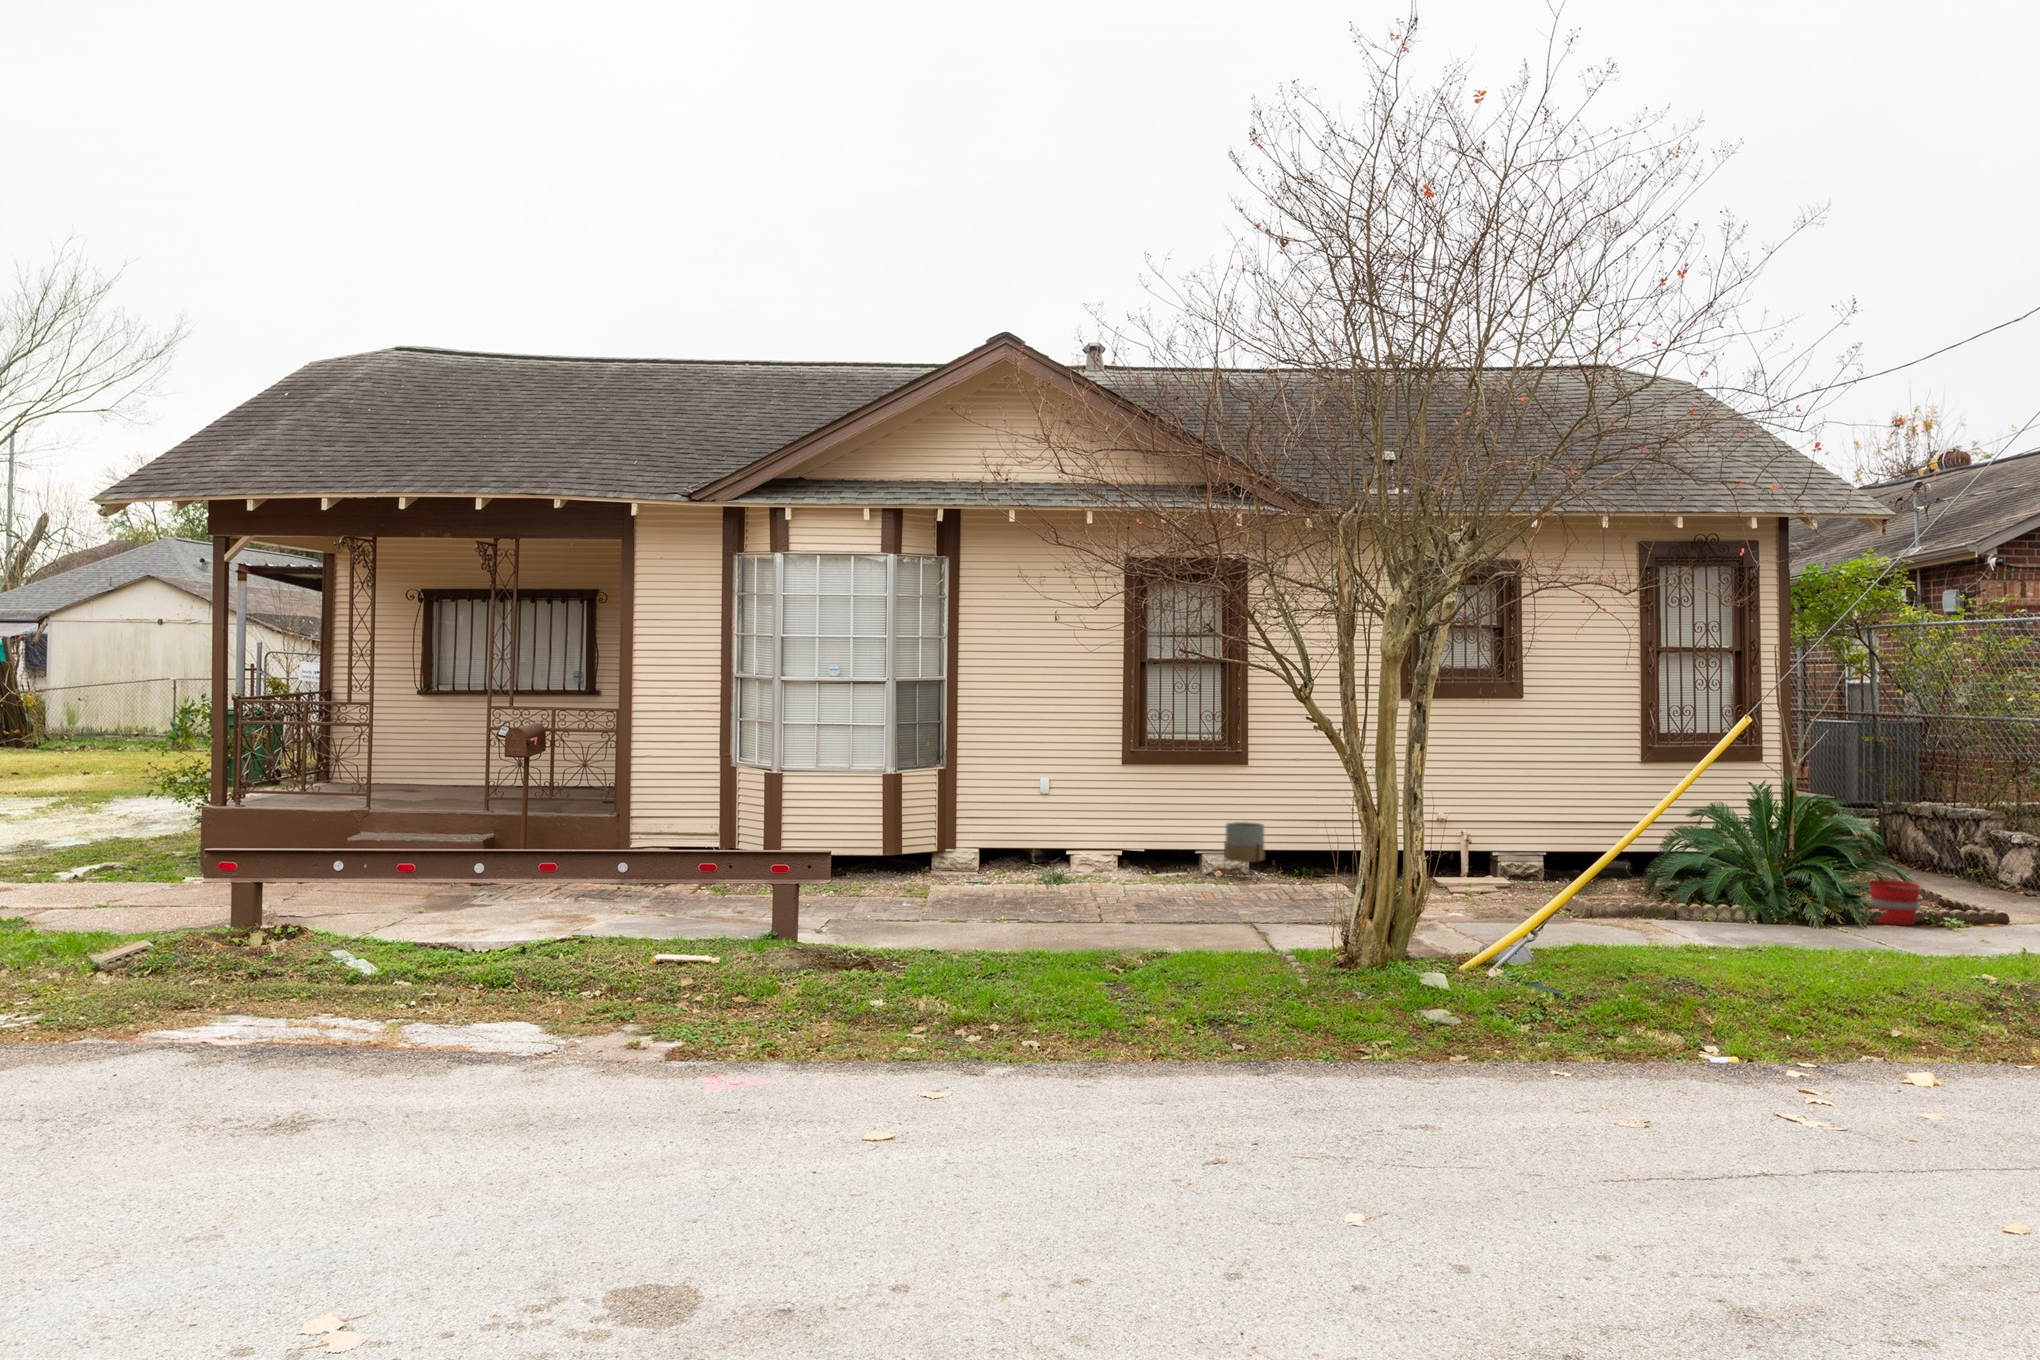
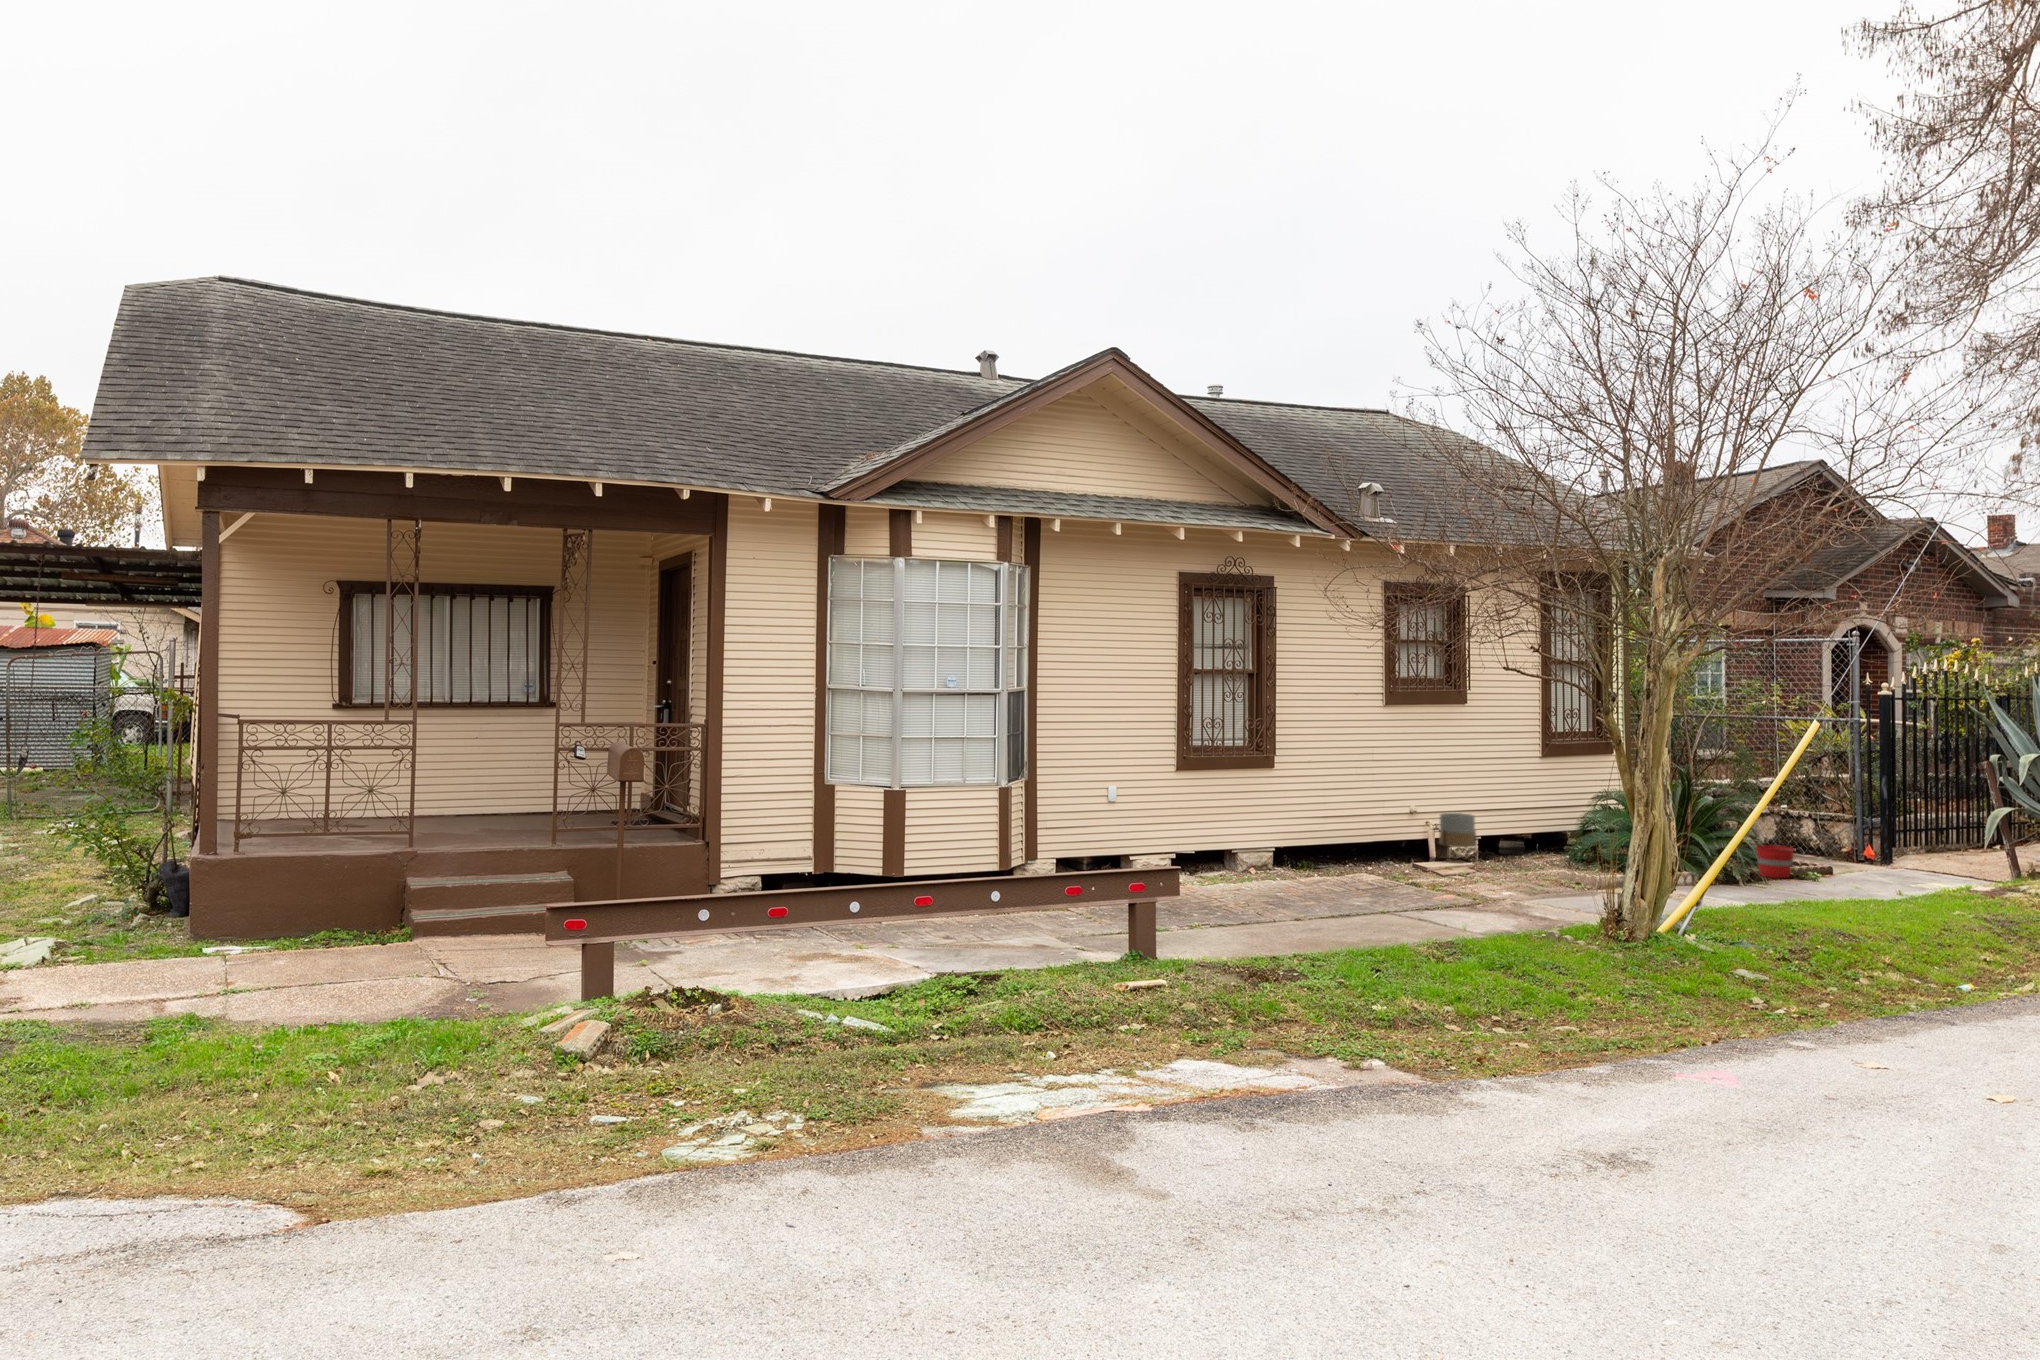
planter: present [1224,822,1265,878] -> present [1439,813,1476,847]

